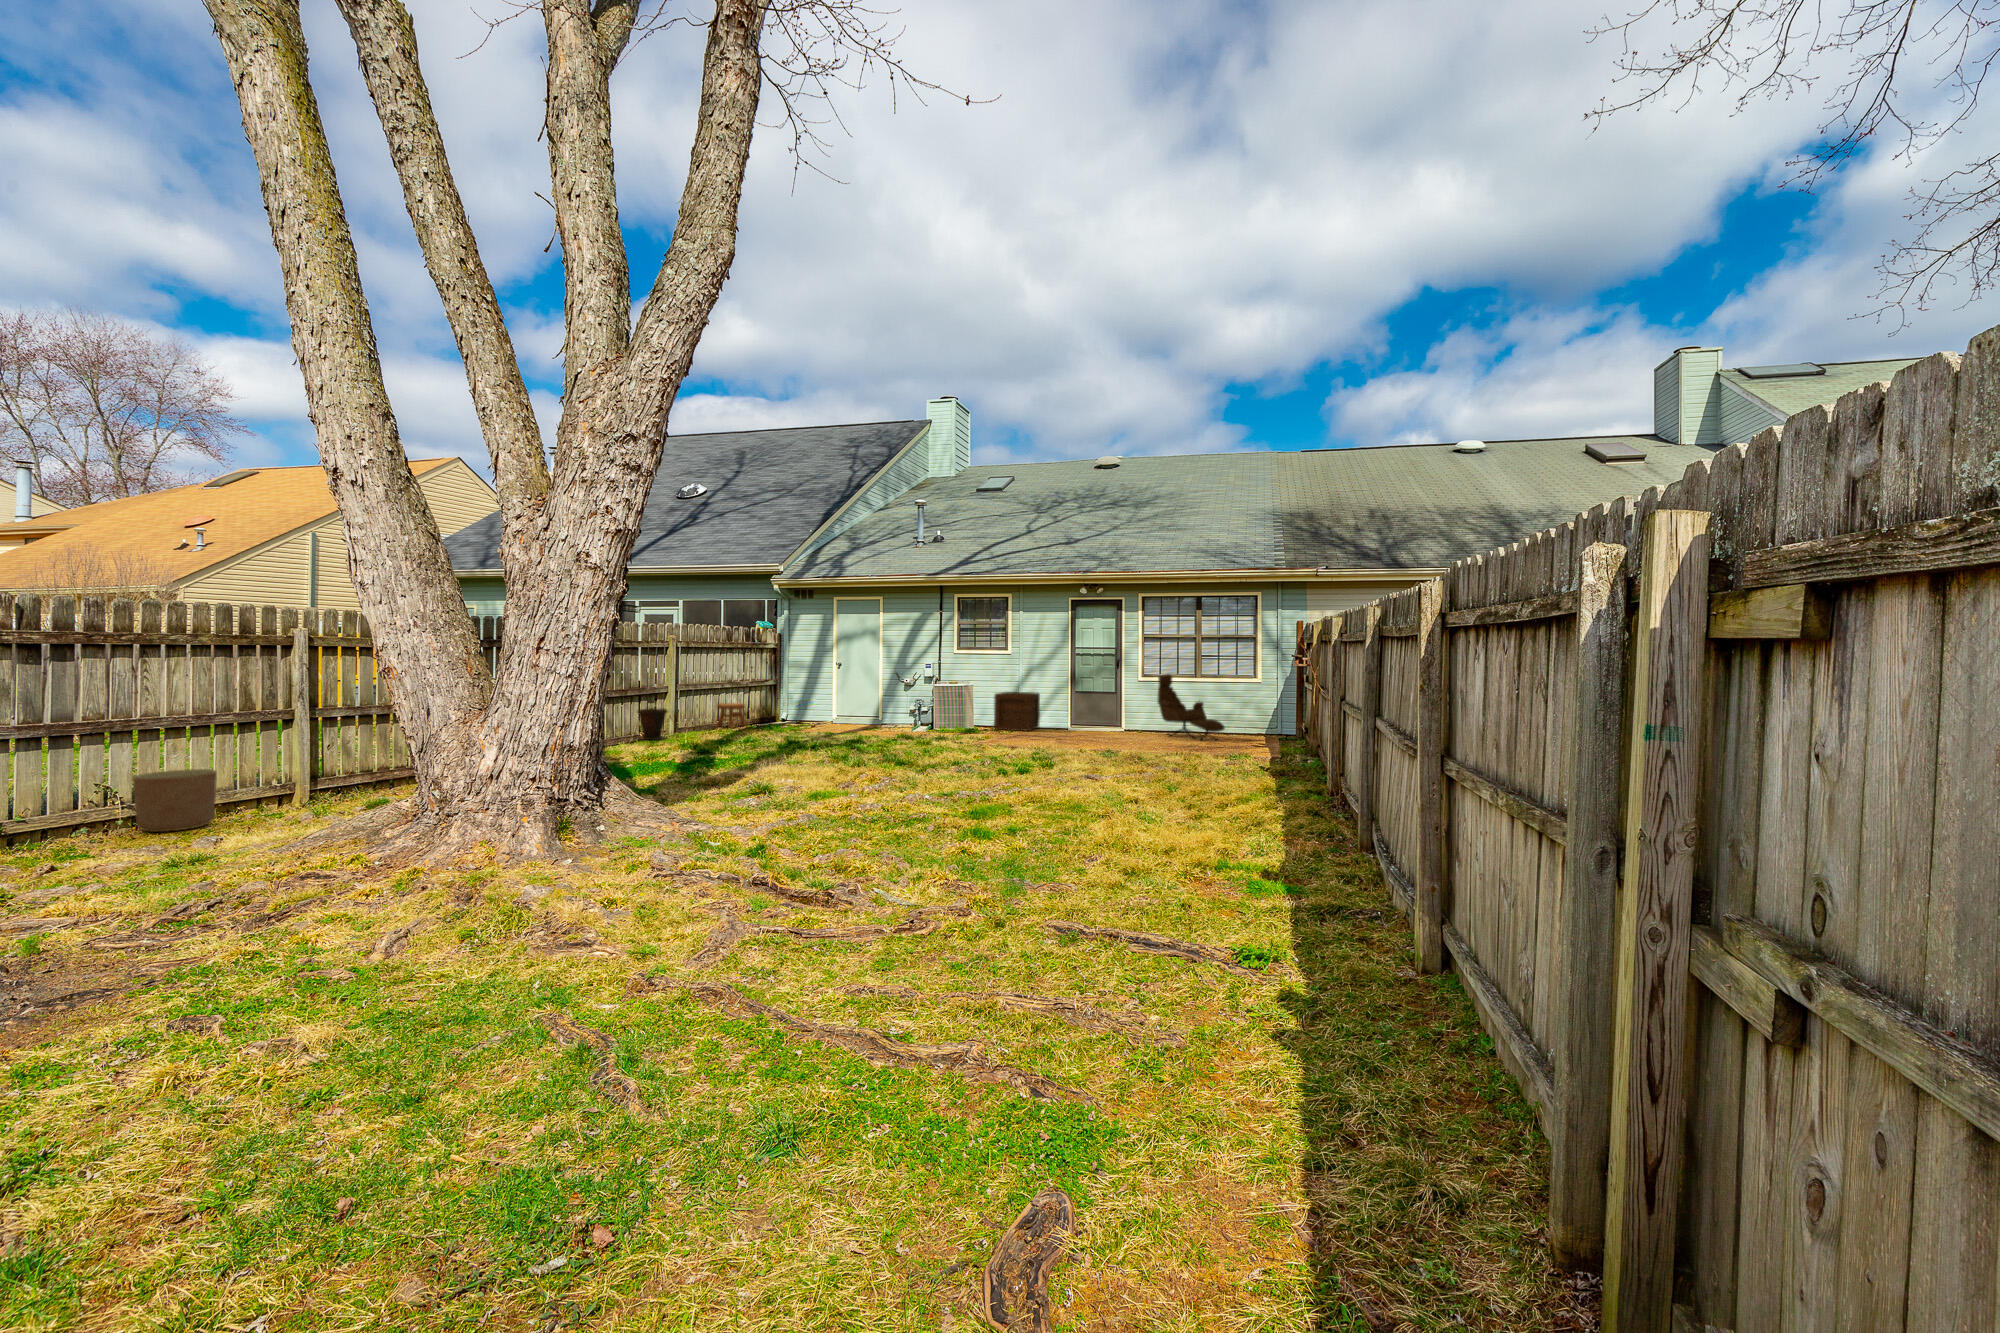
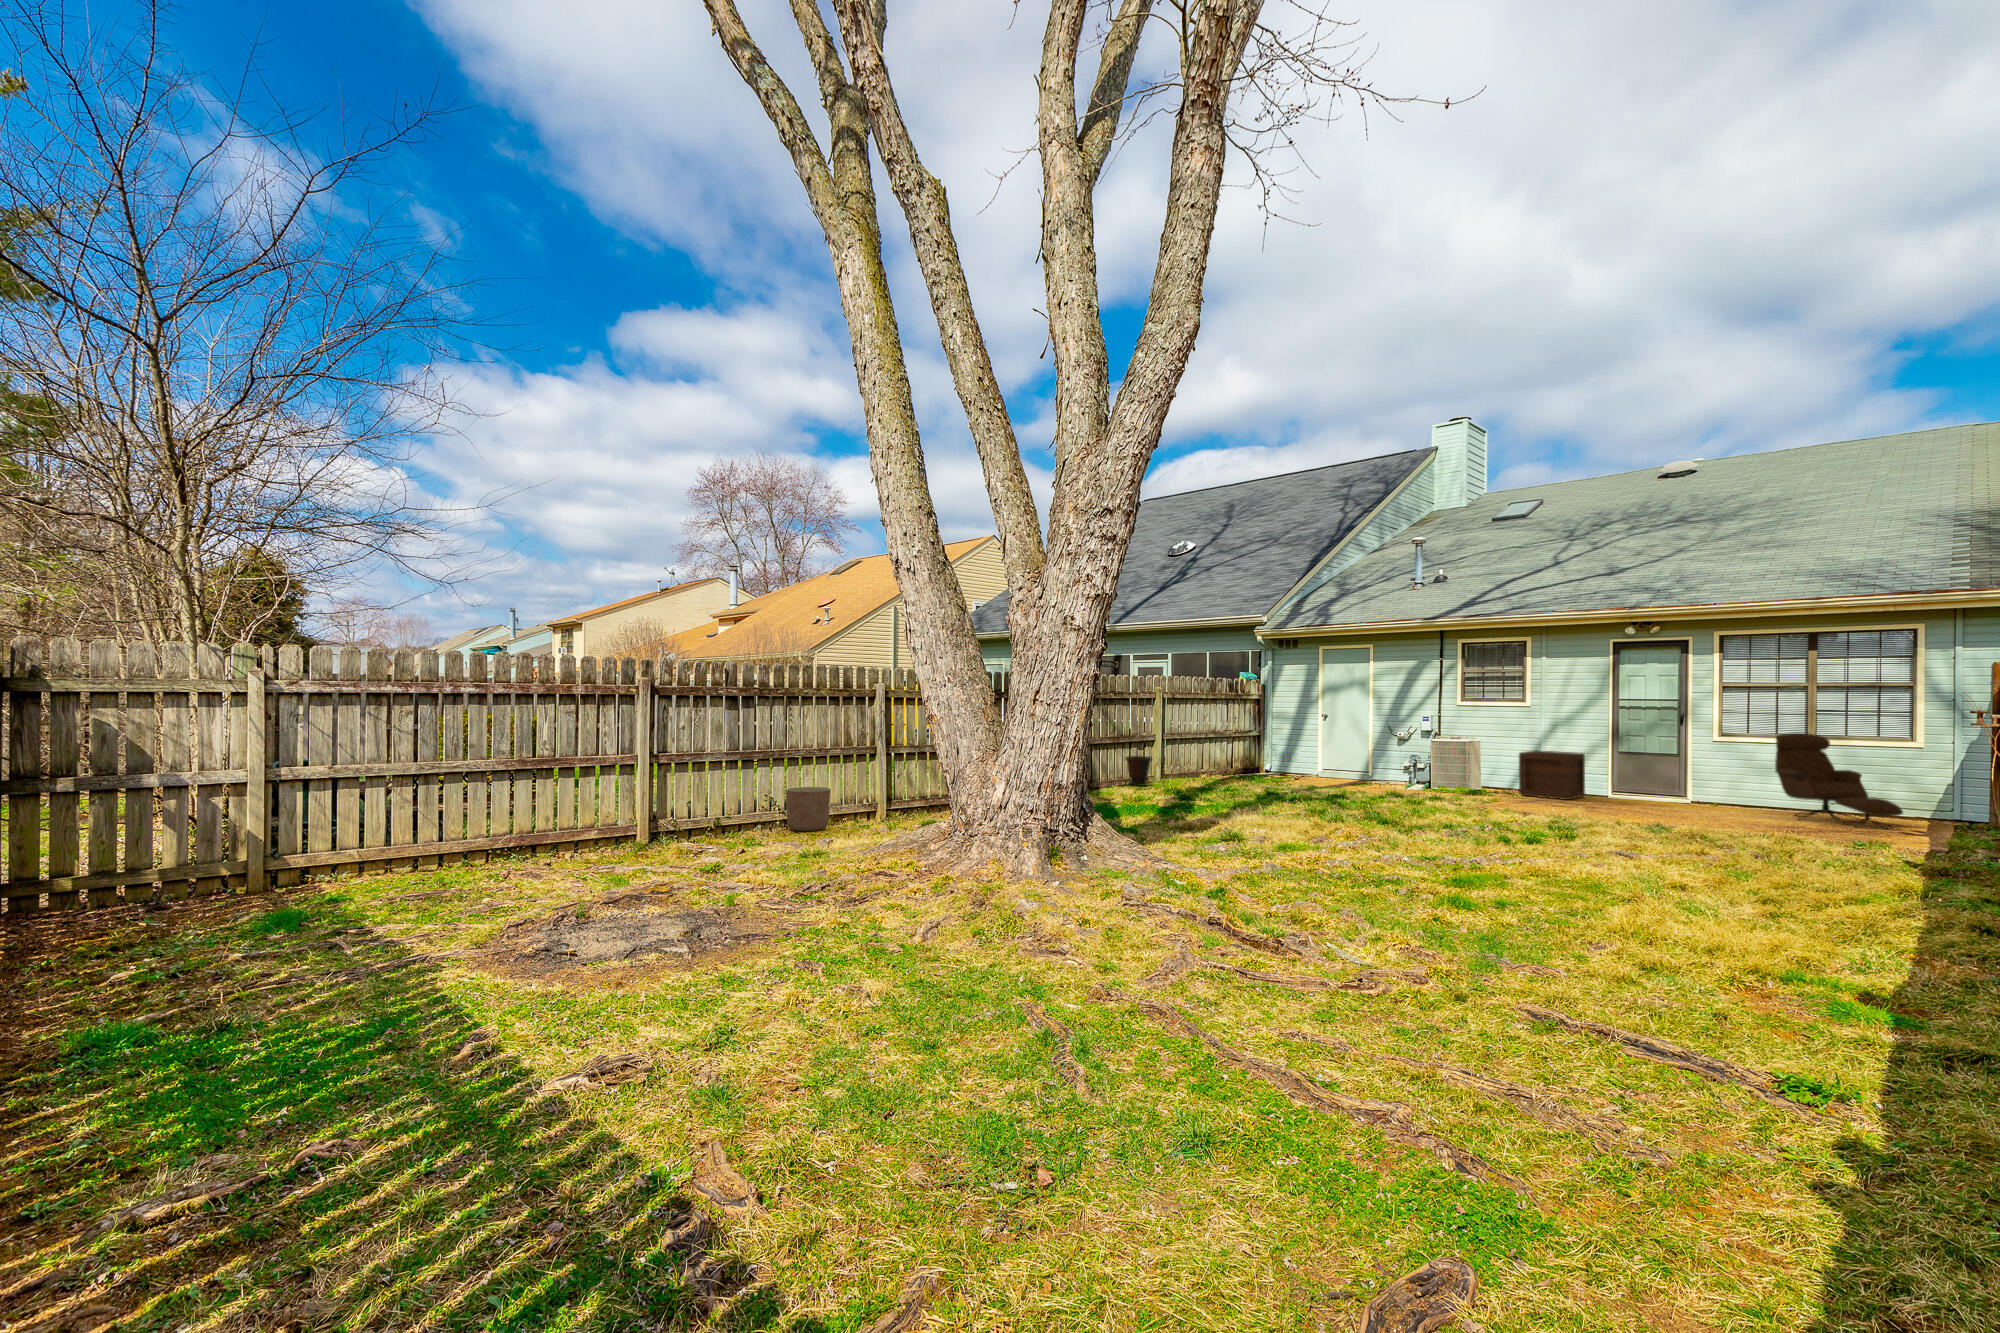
stool: present [716,703,746,728] -> none [1198,753,1229,779]

